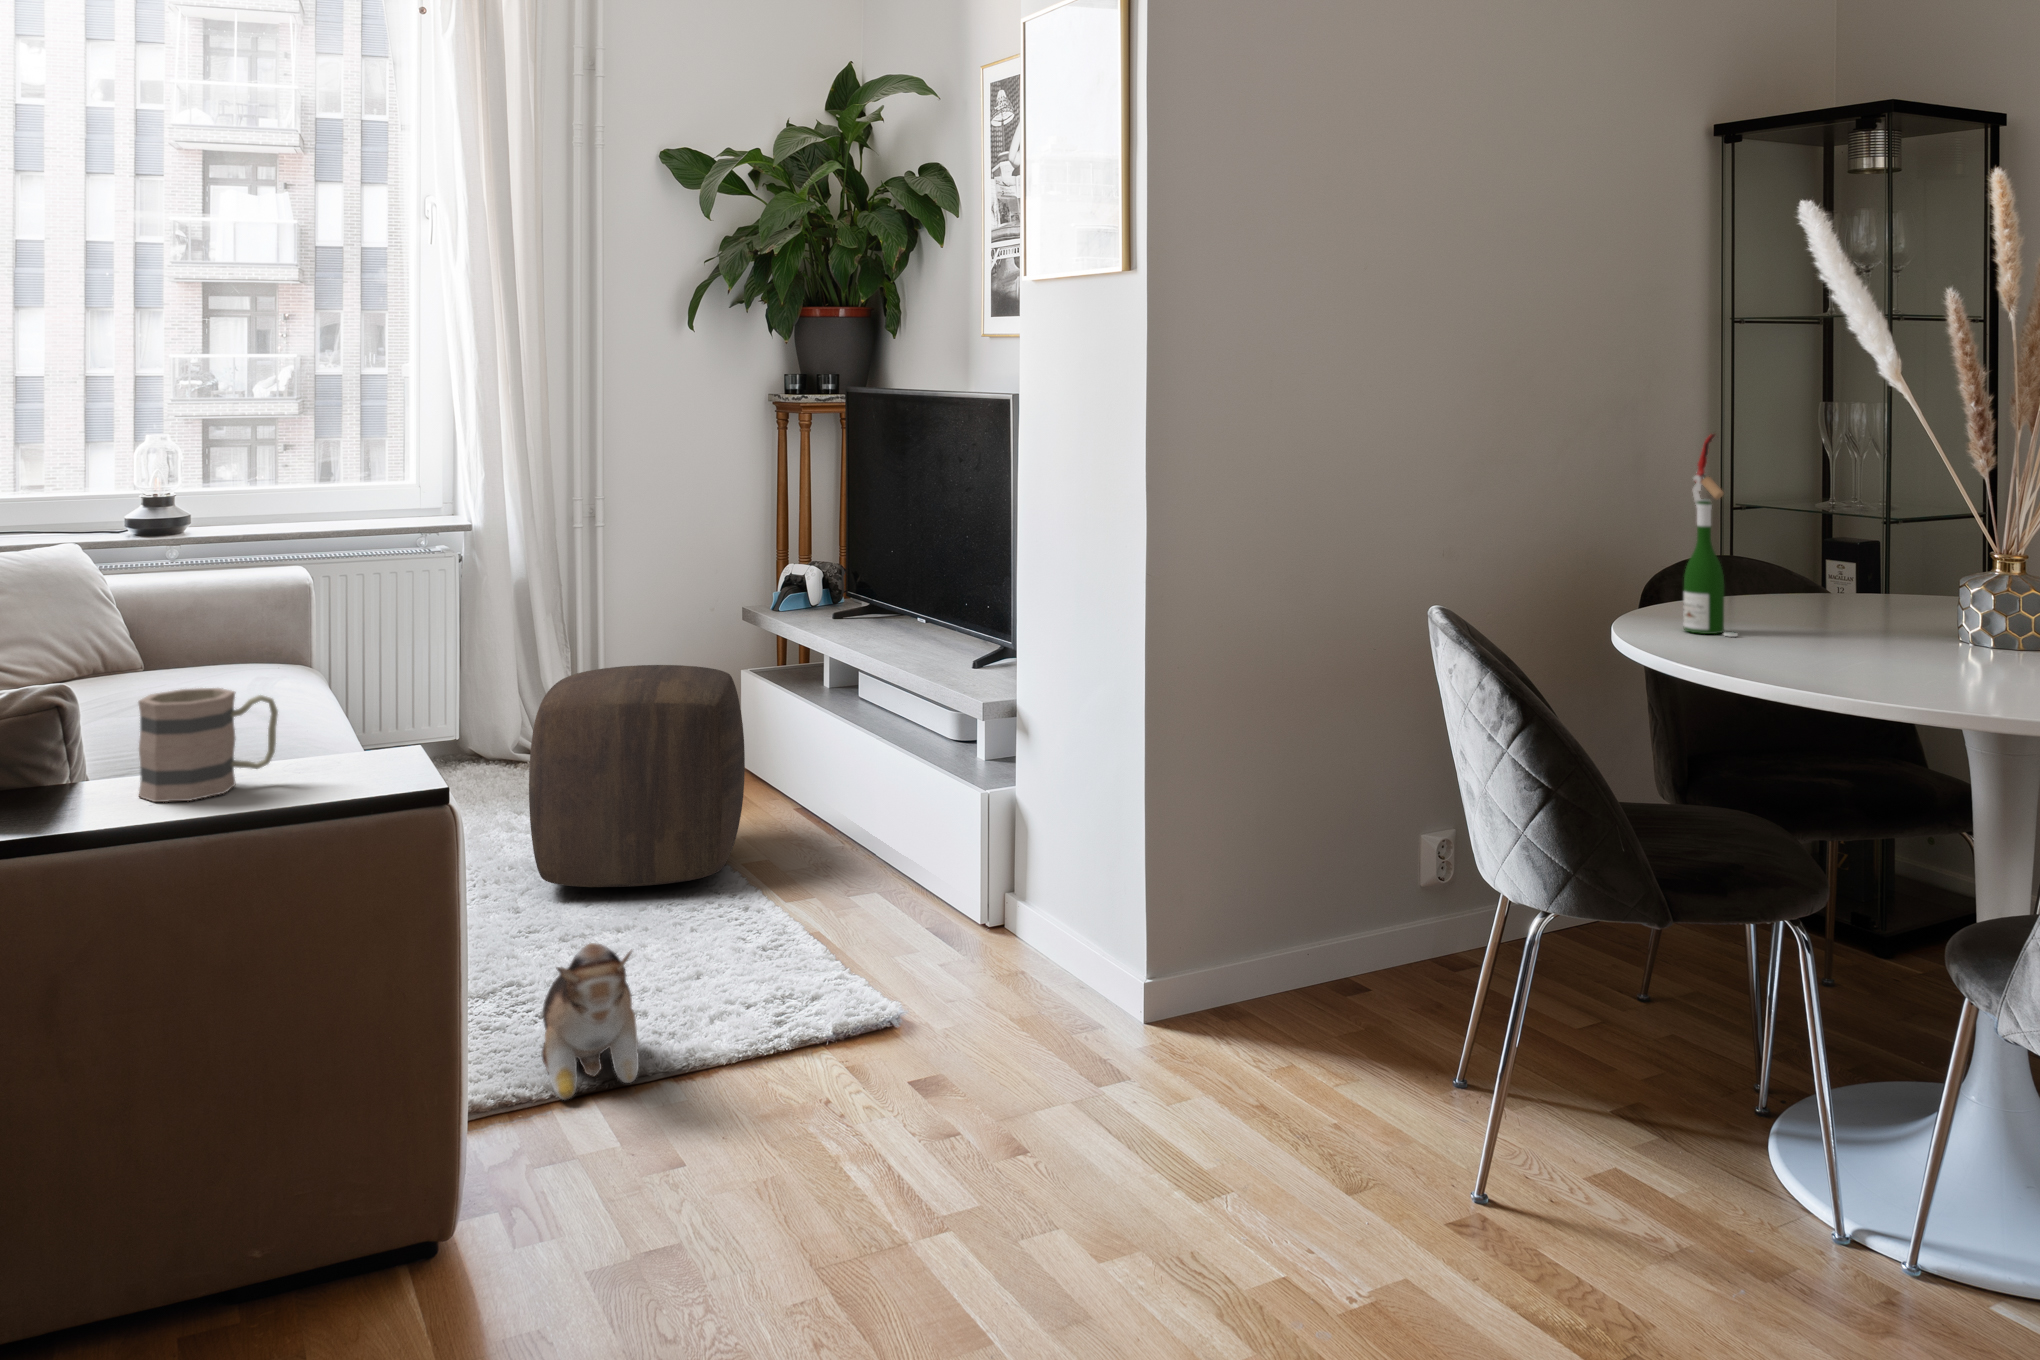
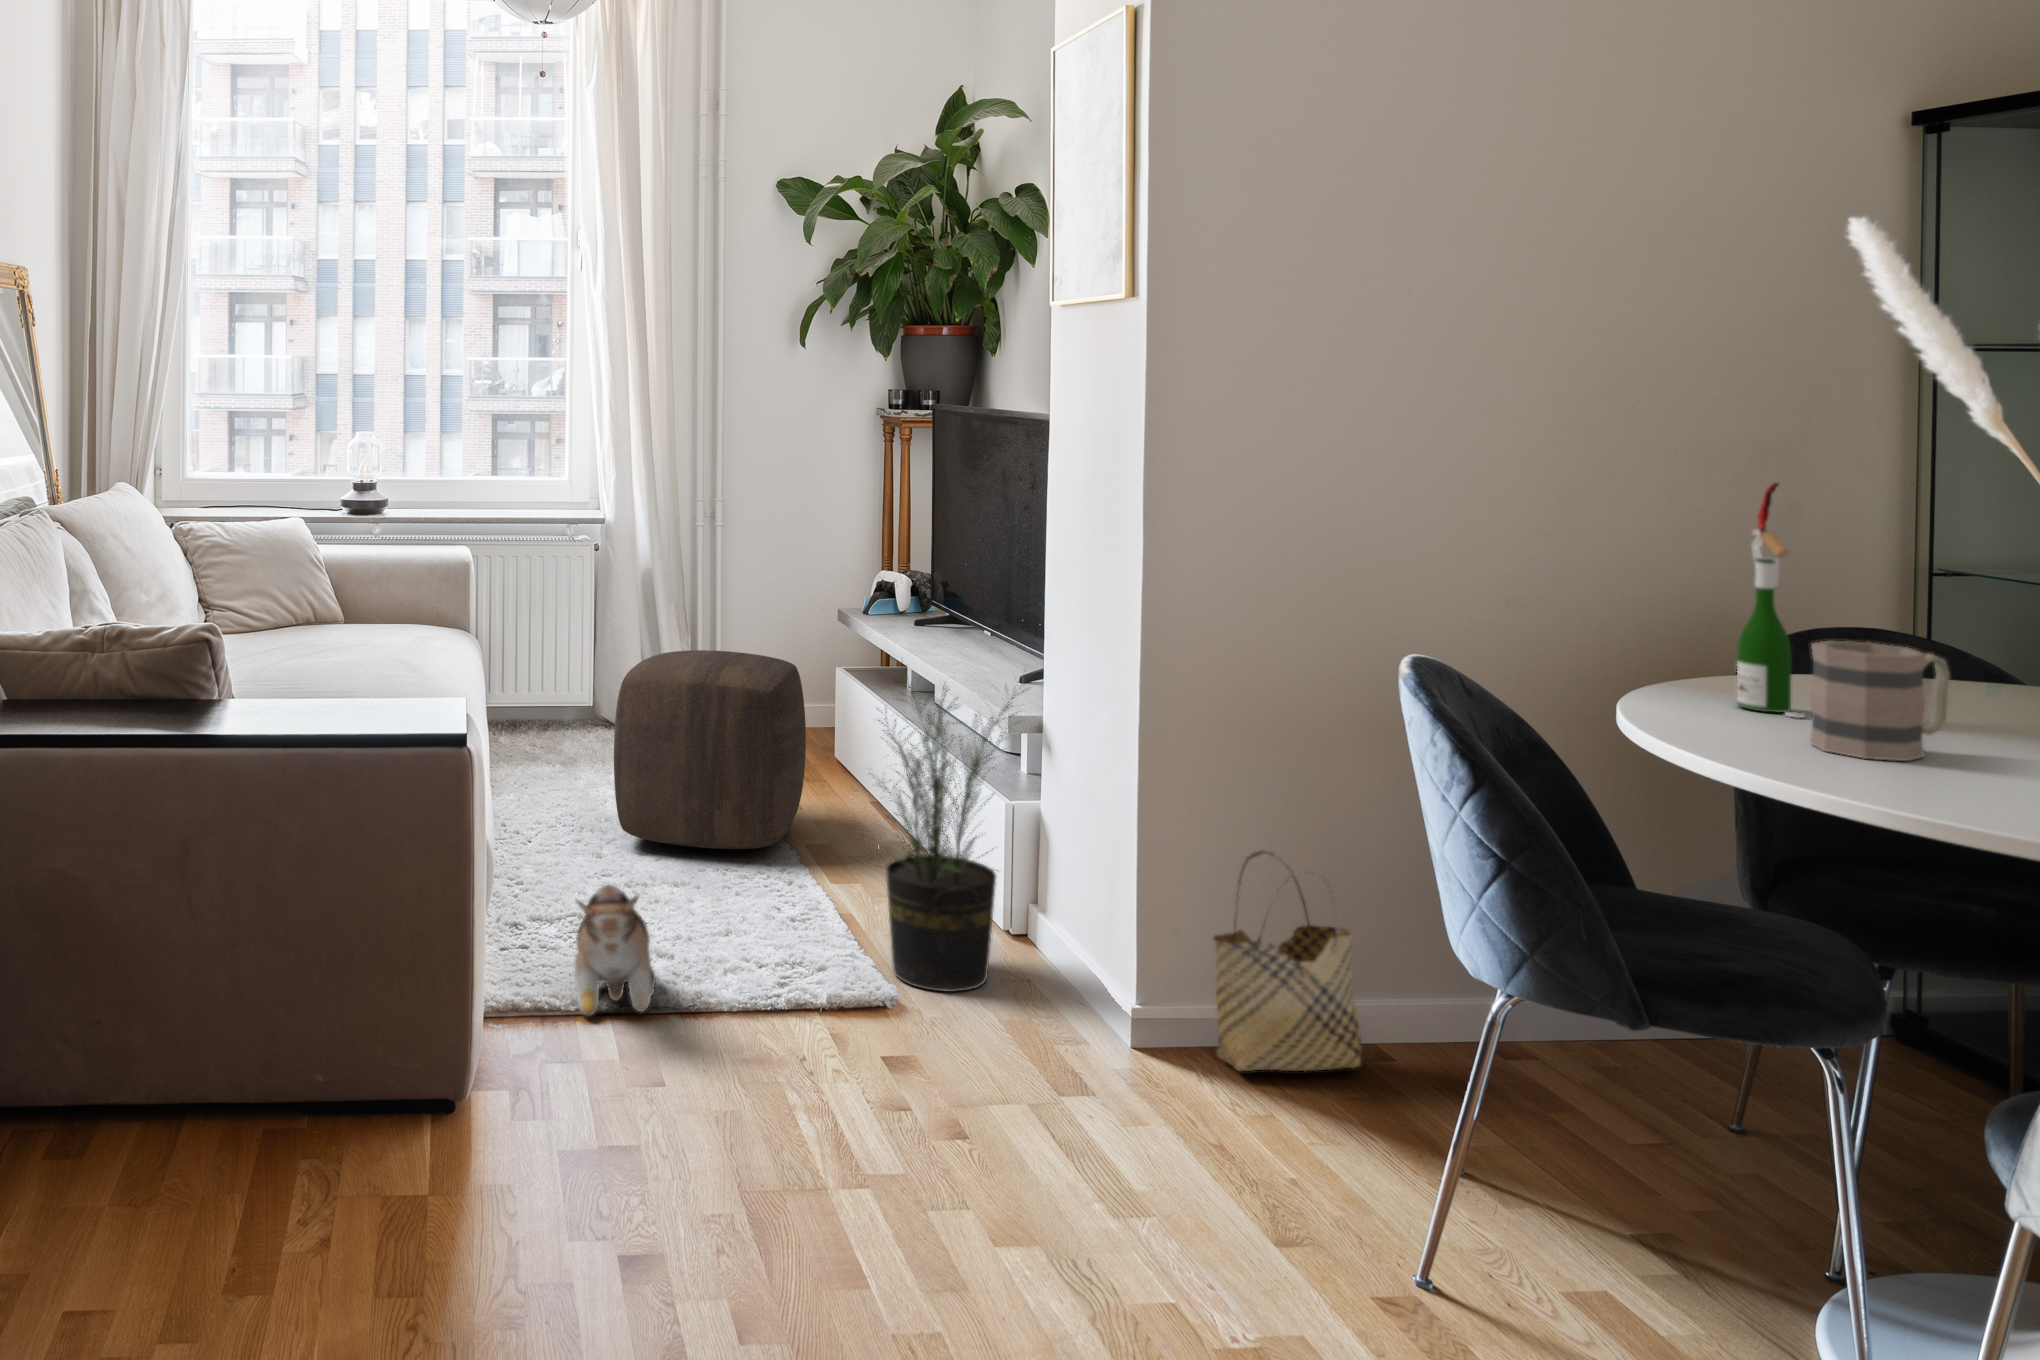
potted plant: none [858,651,1032,1001] -> present [870,665,1041,992]
mug: present [138,688,278,802] -> present [1810,641,1950,761]
woven basket: none [1222,810,1348,1028] -> present [1213,850,1361,1071]

